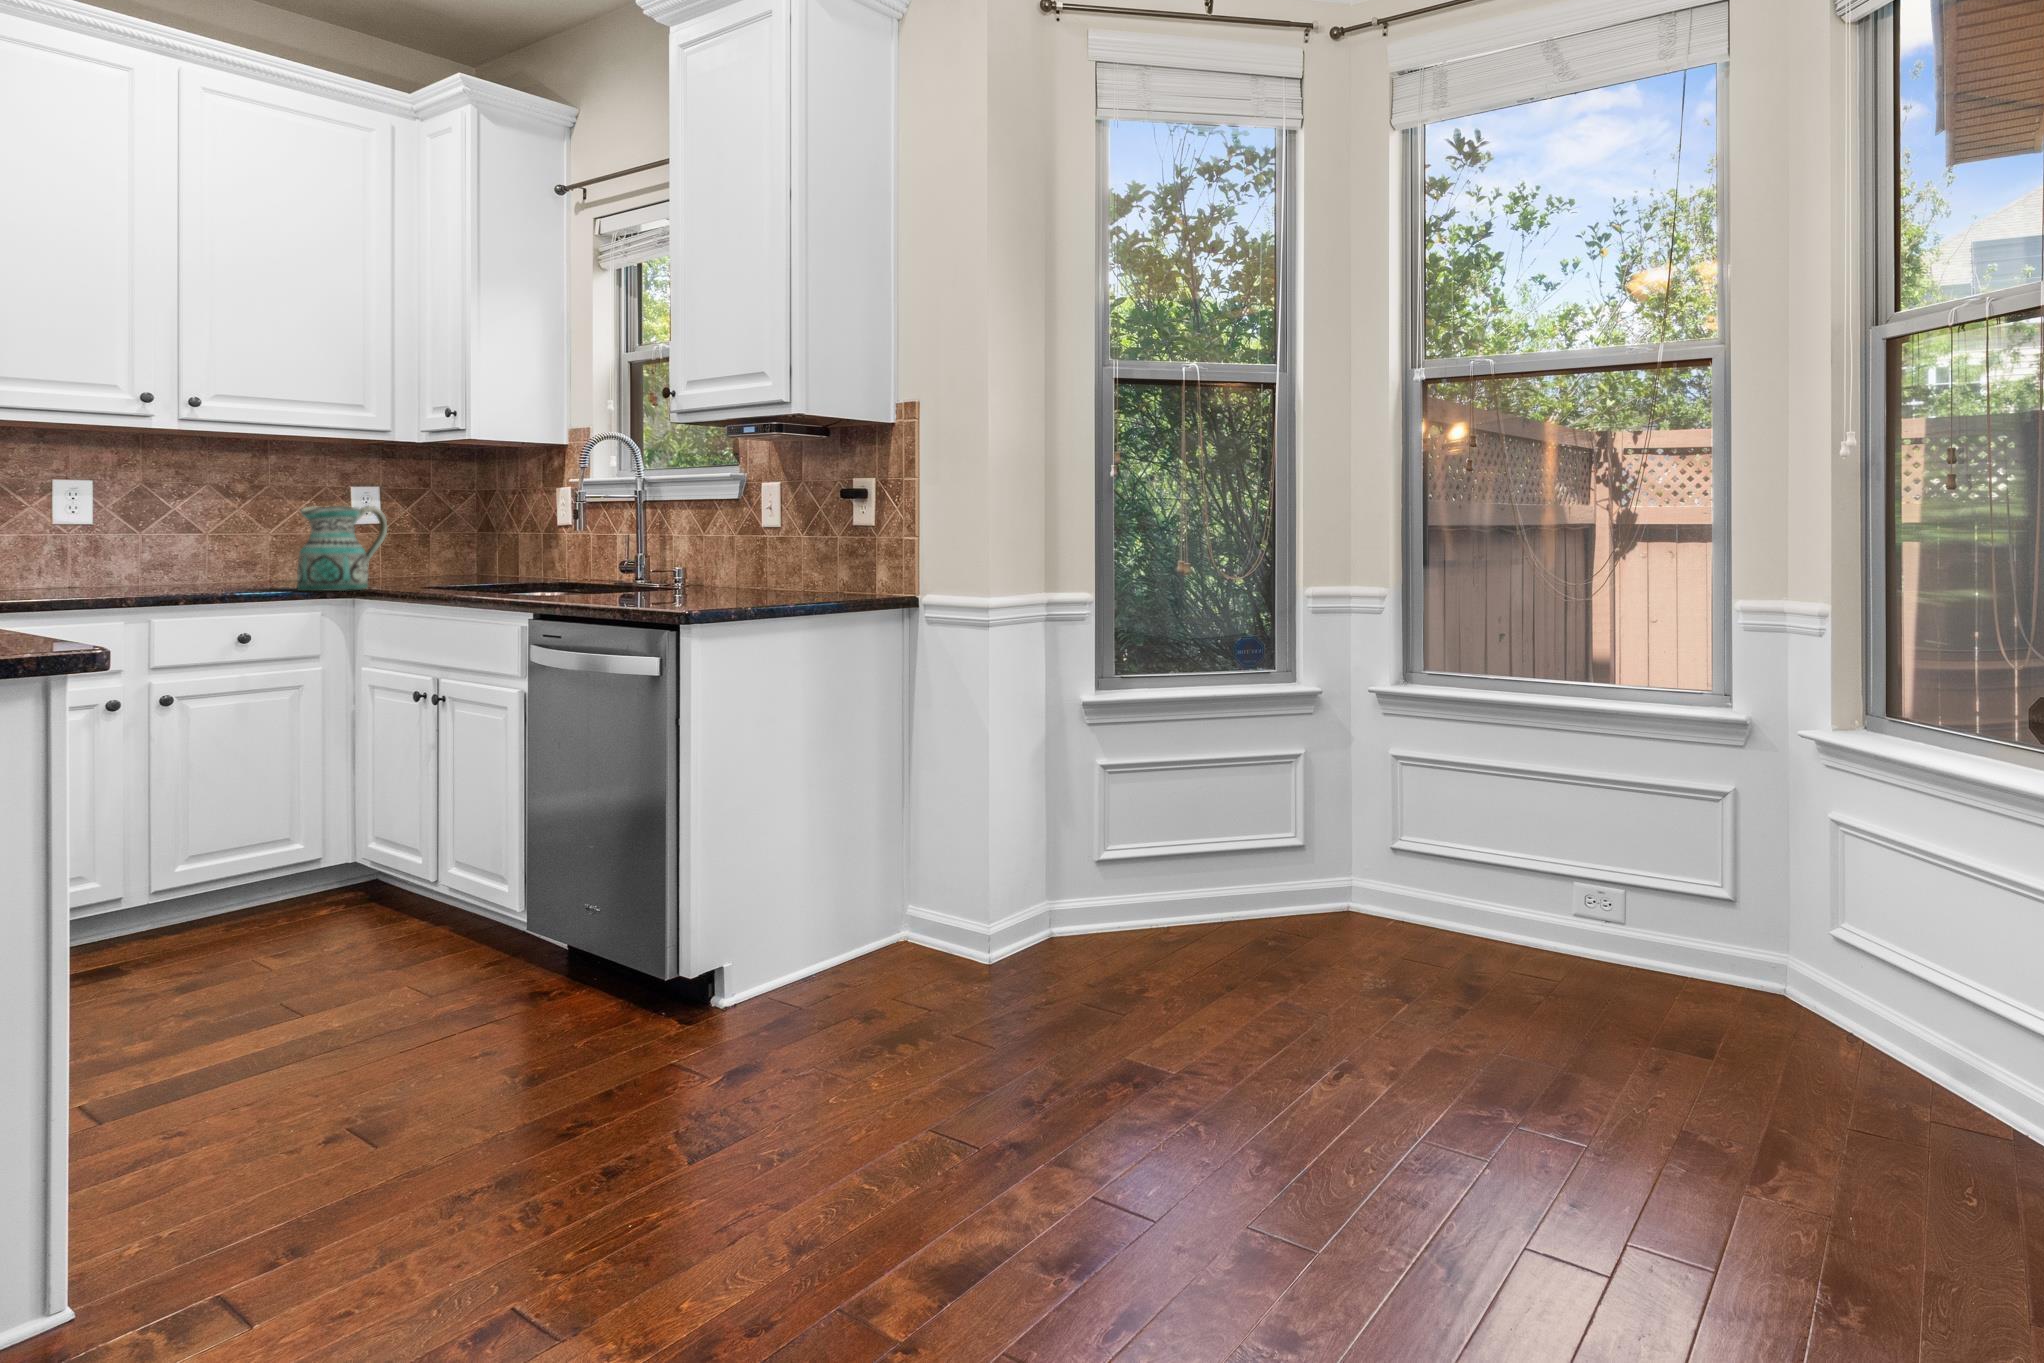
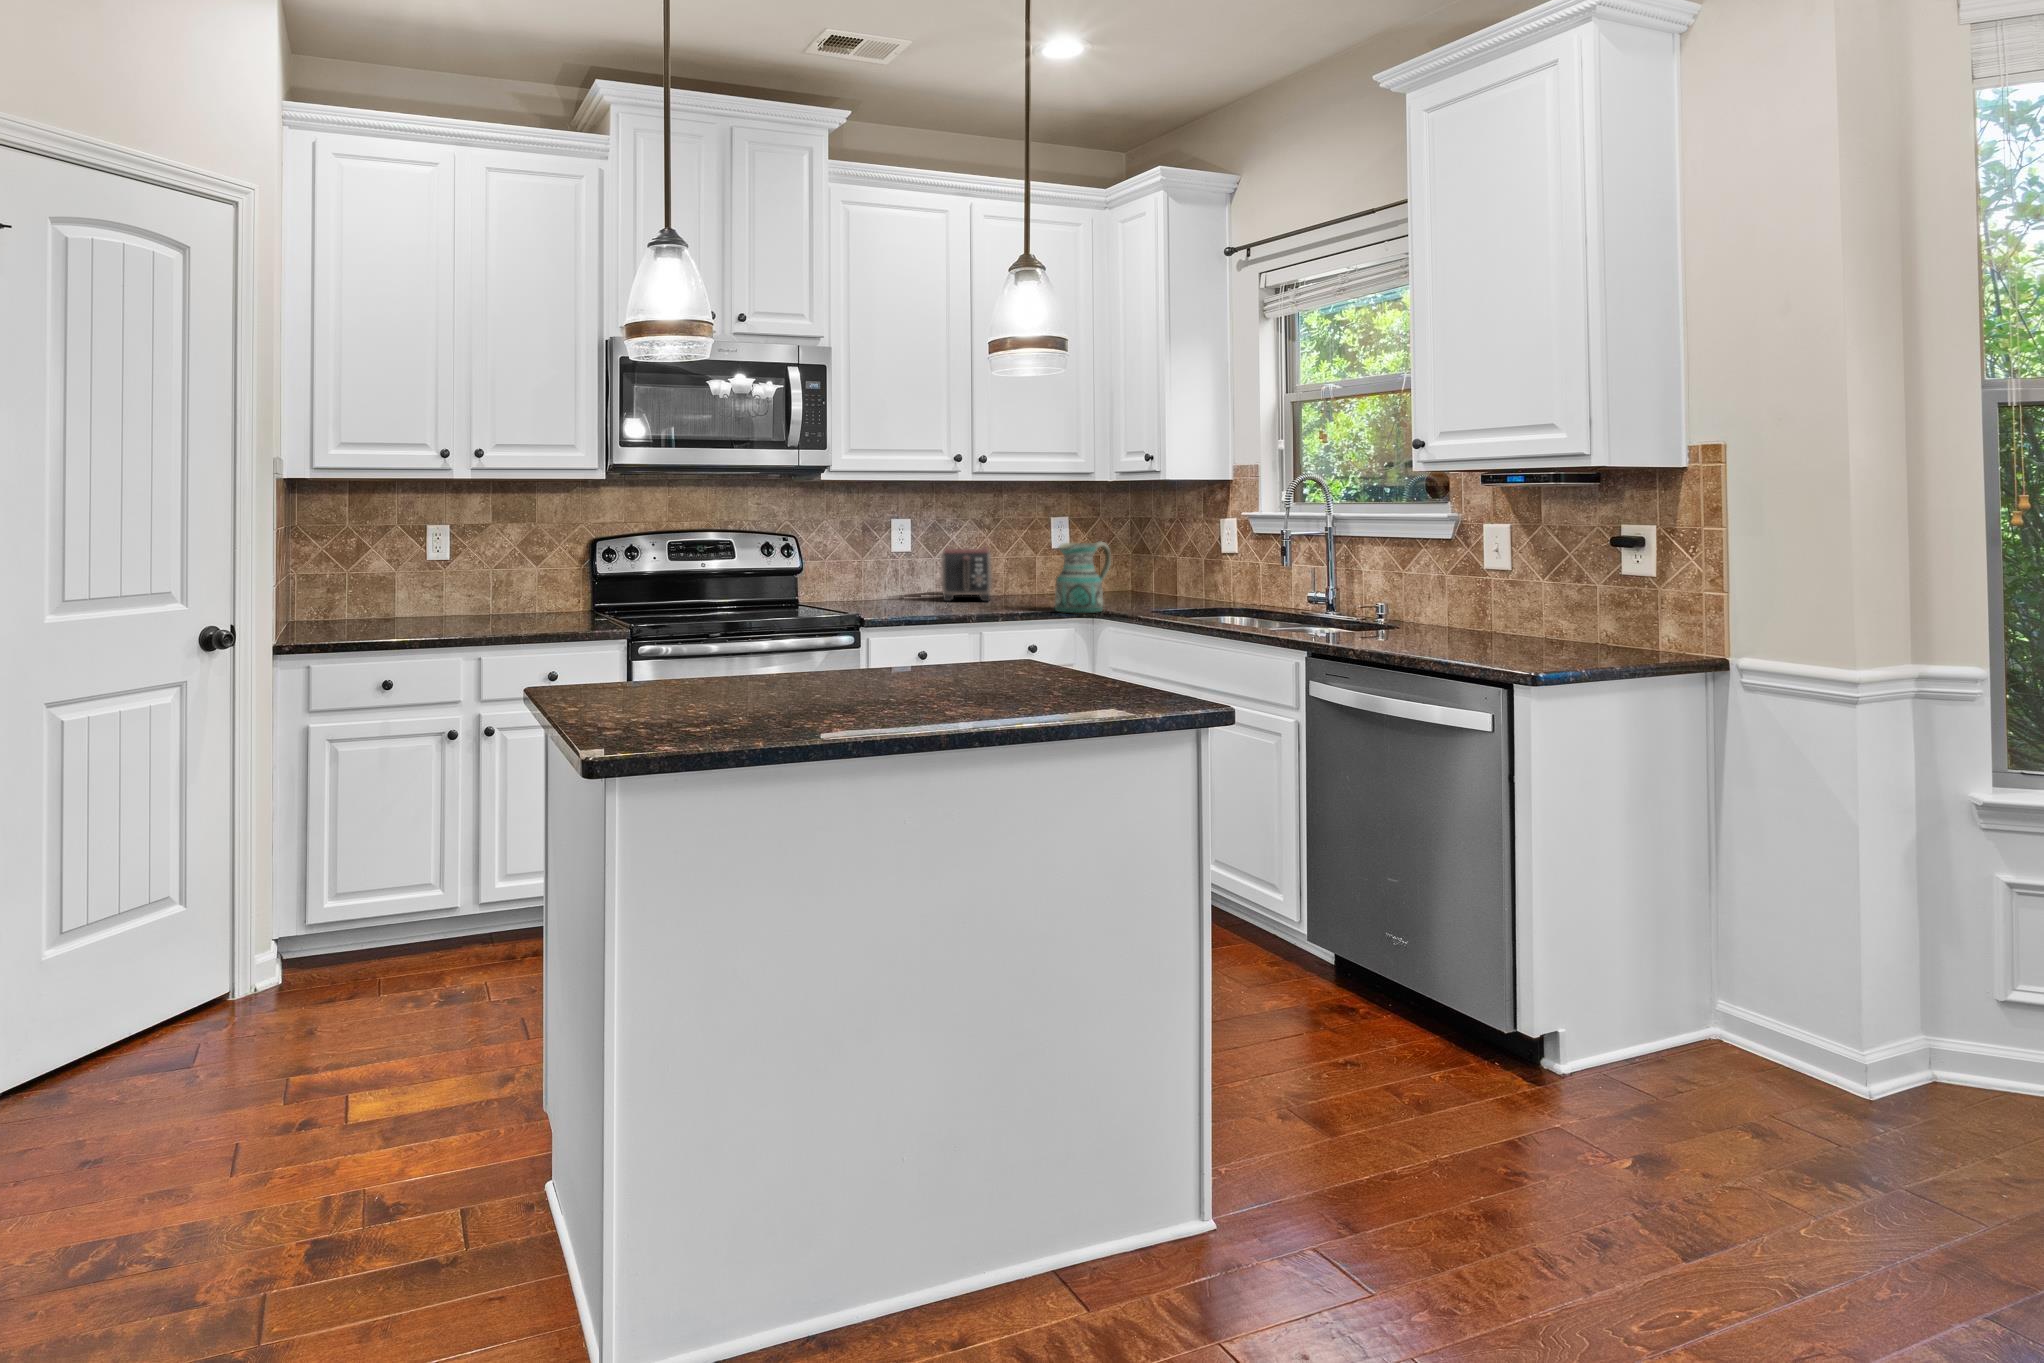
toaster: none [147,518,253,587] -> present [941,546,992,601]

